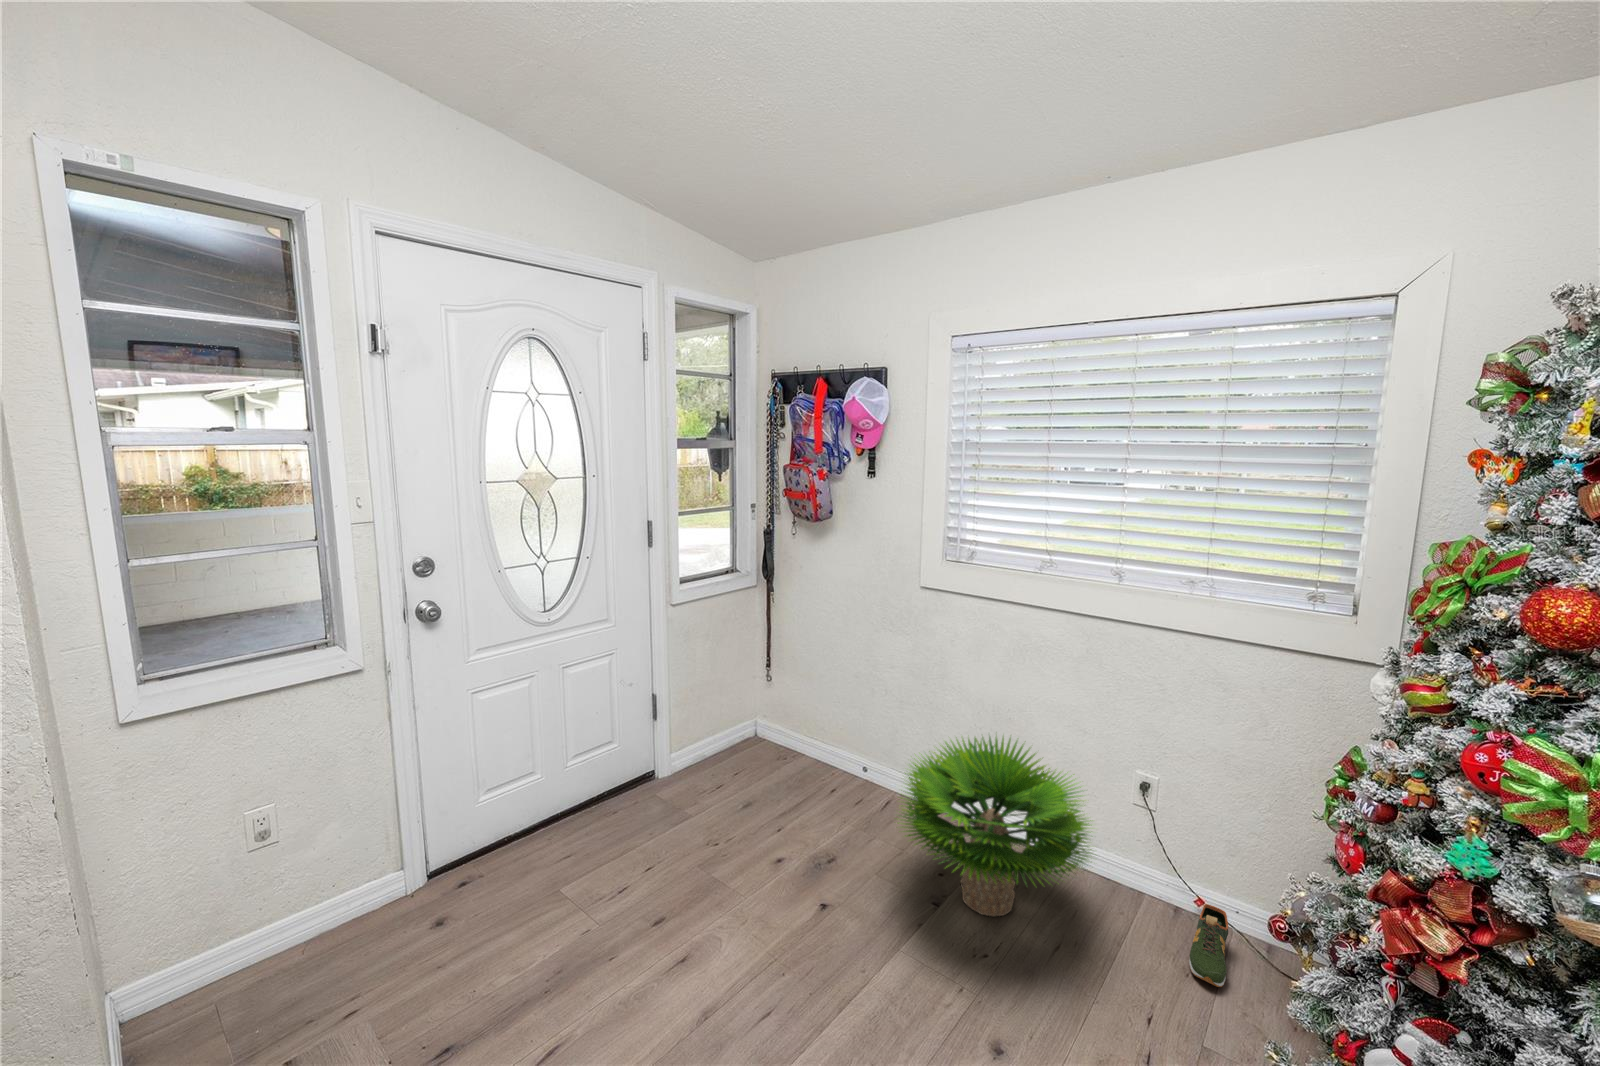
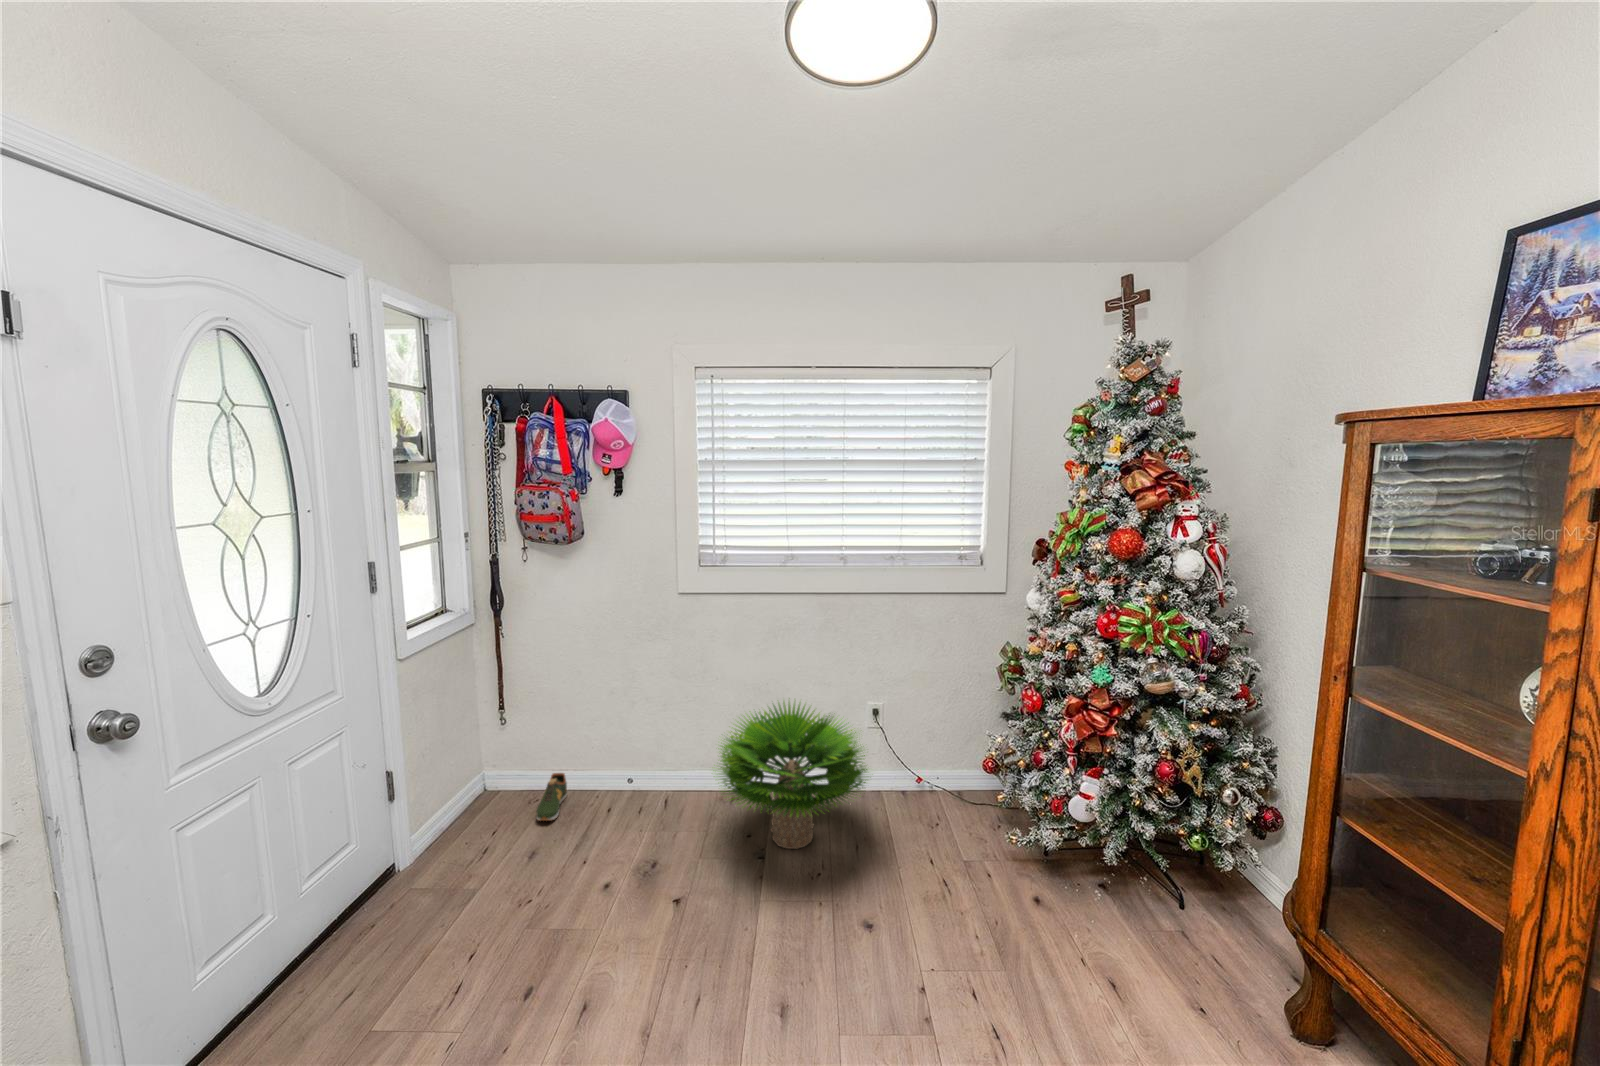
shoe: present [1189,904,1228,987] -> present [536,773,567,821]

